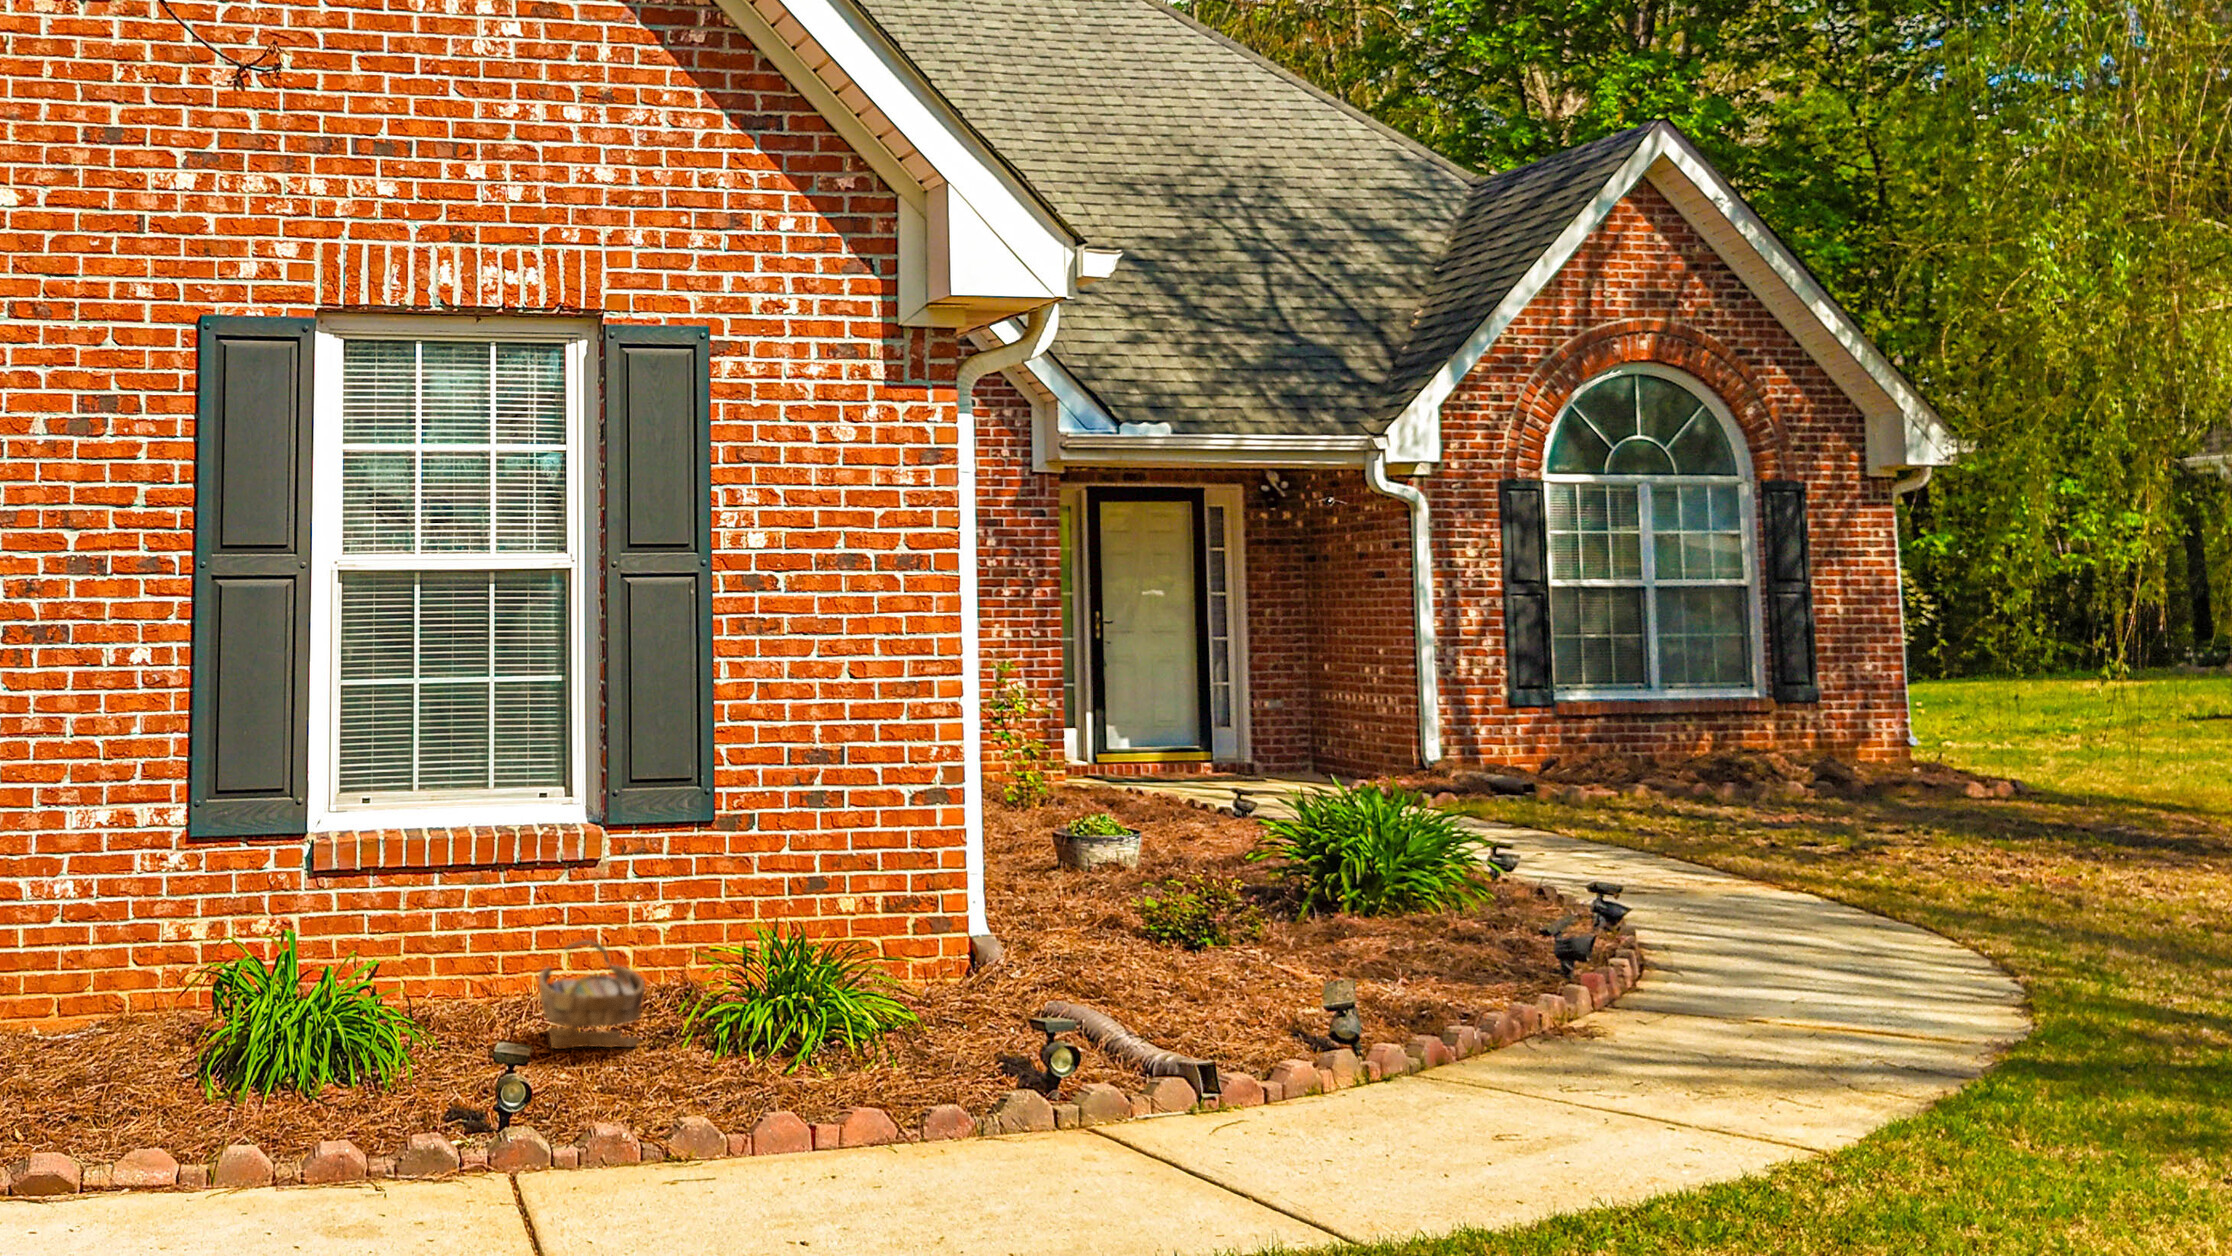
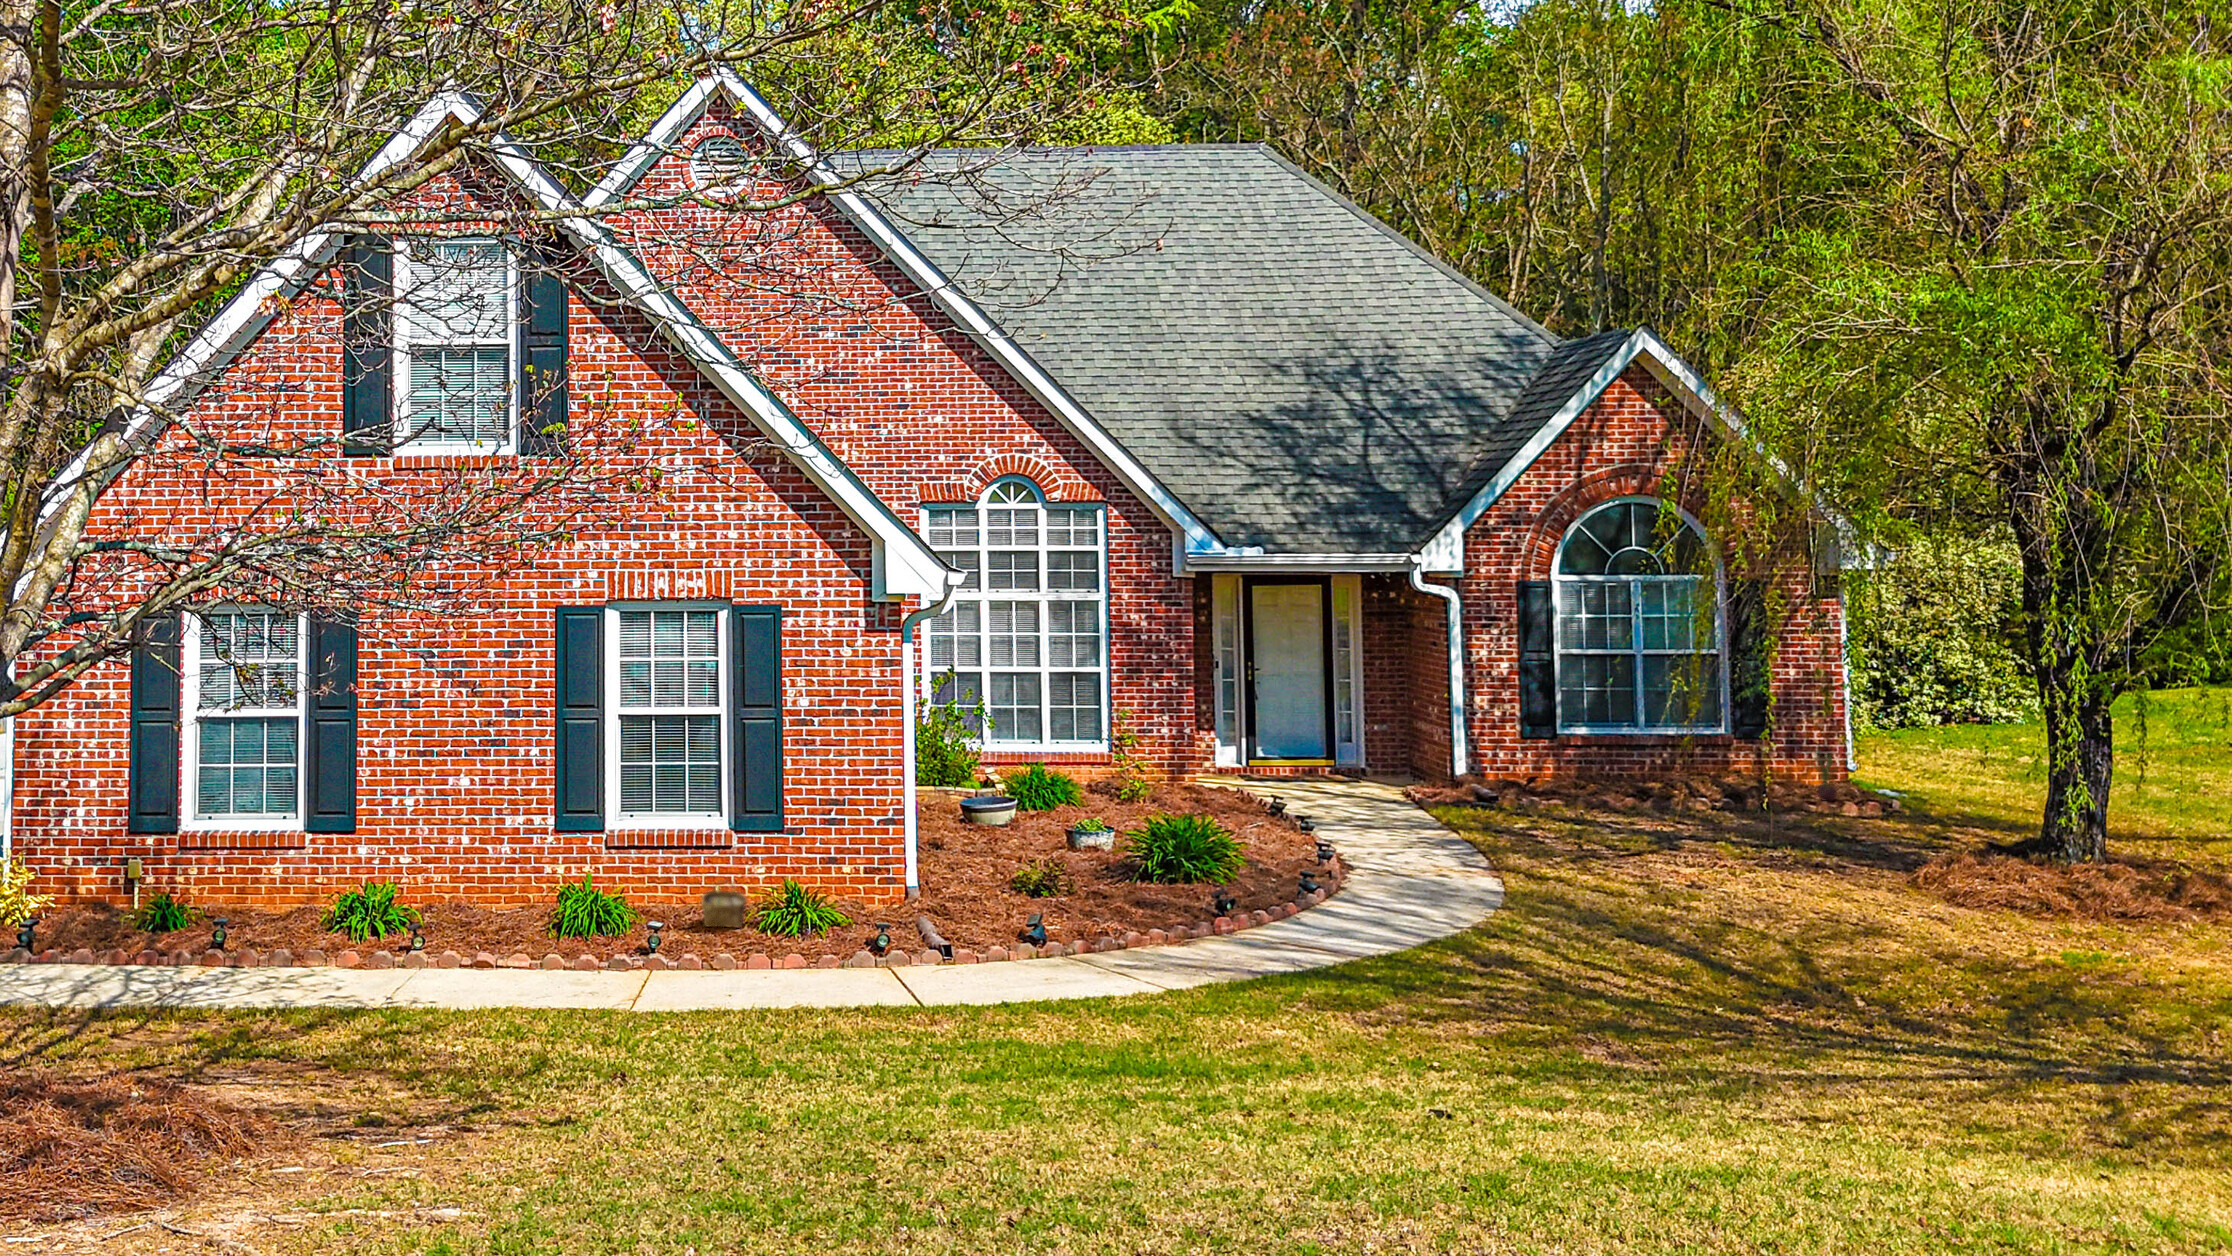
decorative plant: none [1973,707,2066,778] -> present [1807,755,1844,801]

